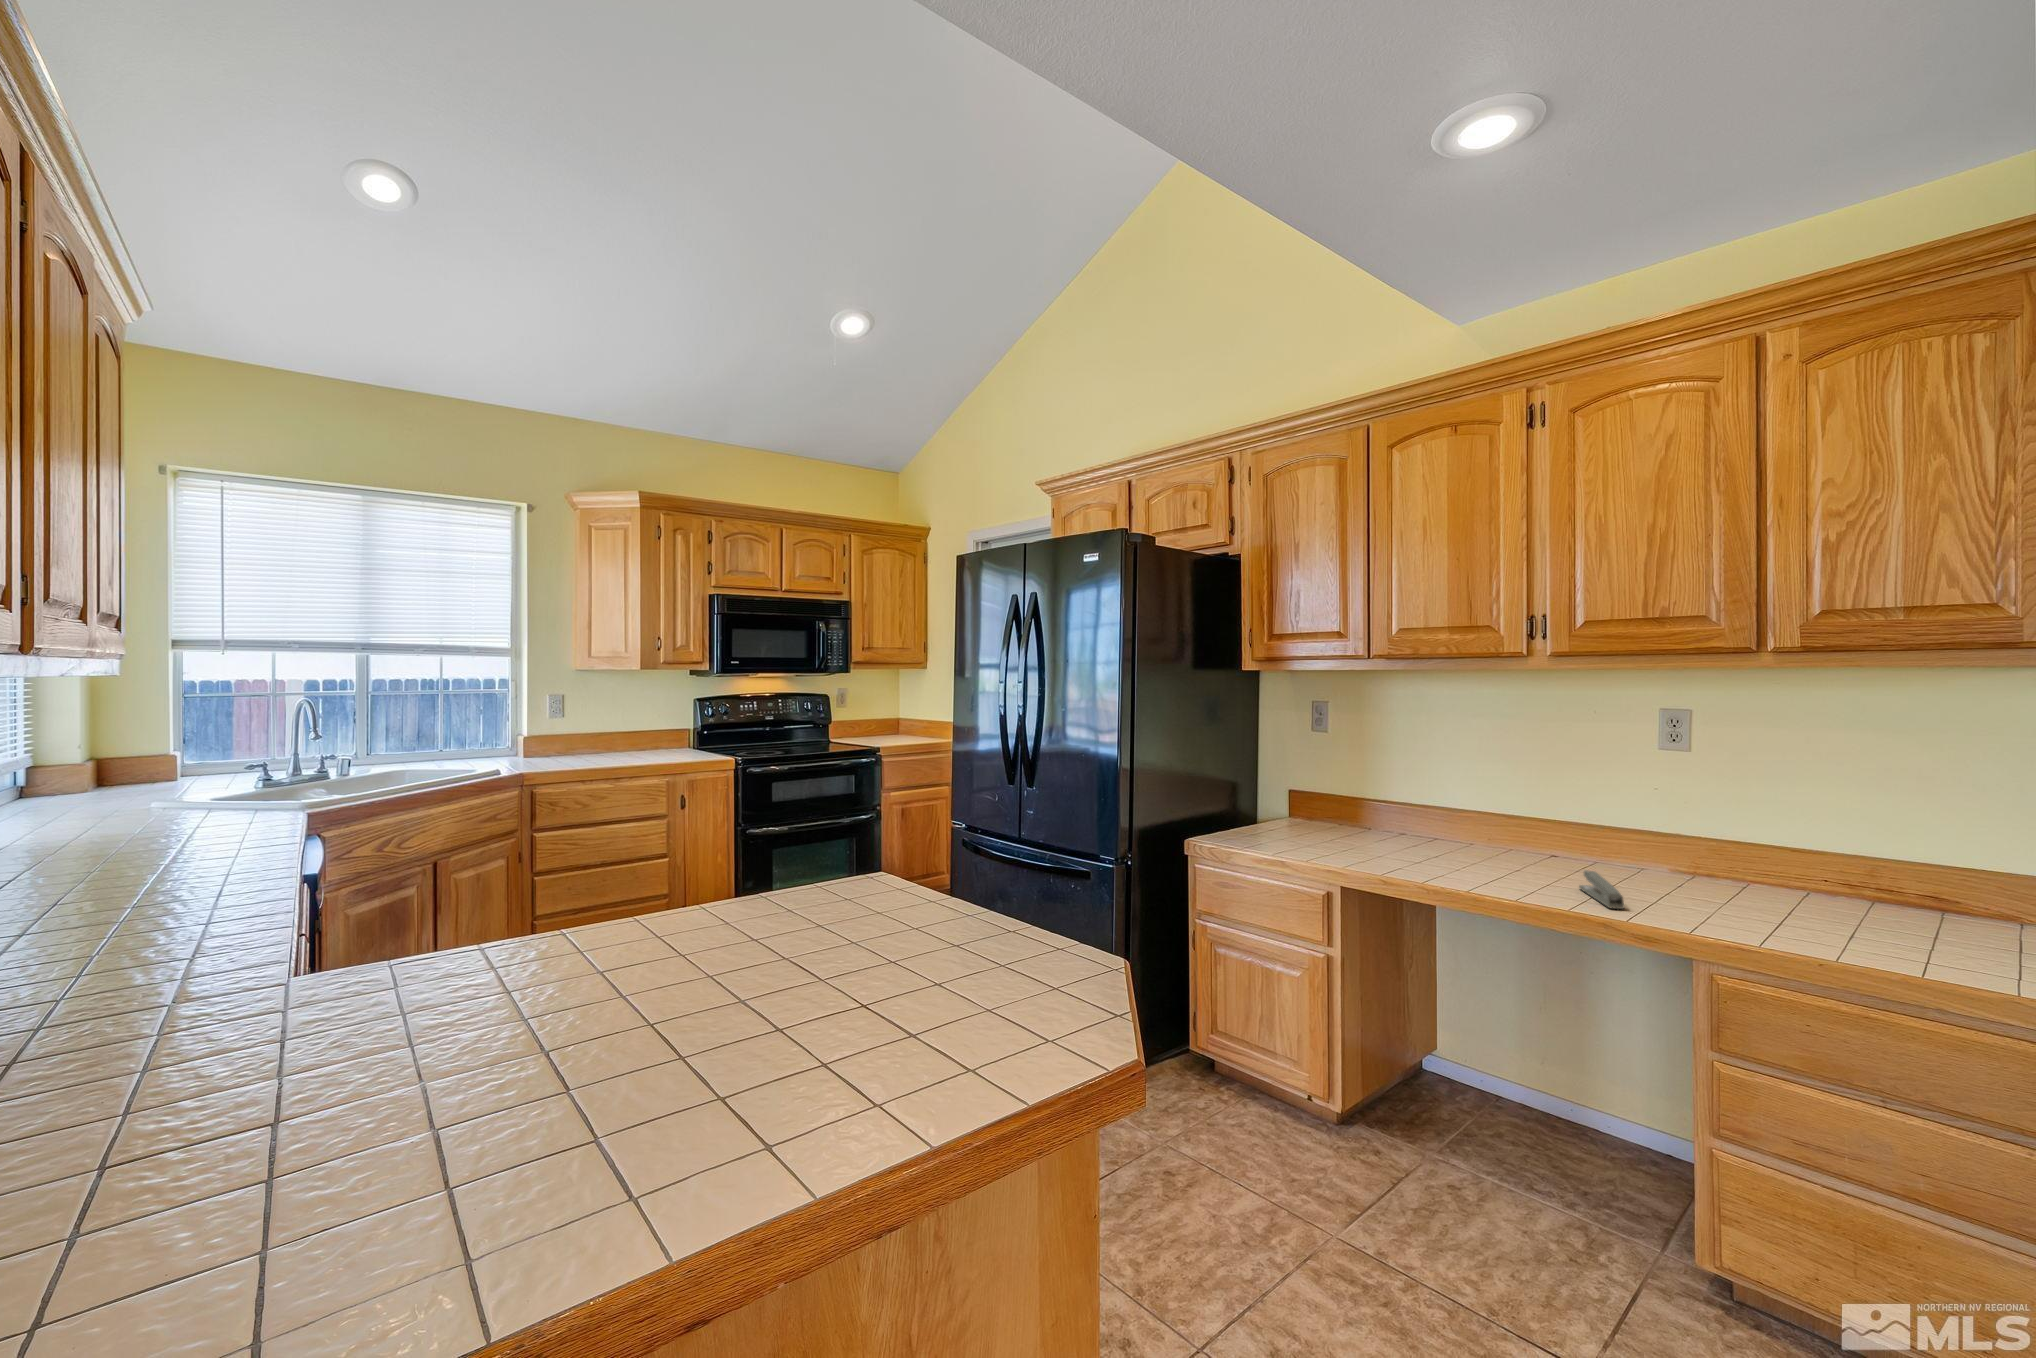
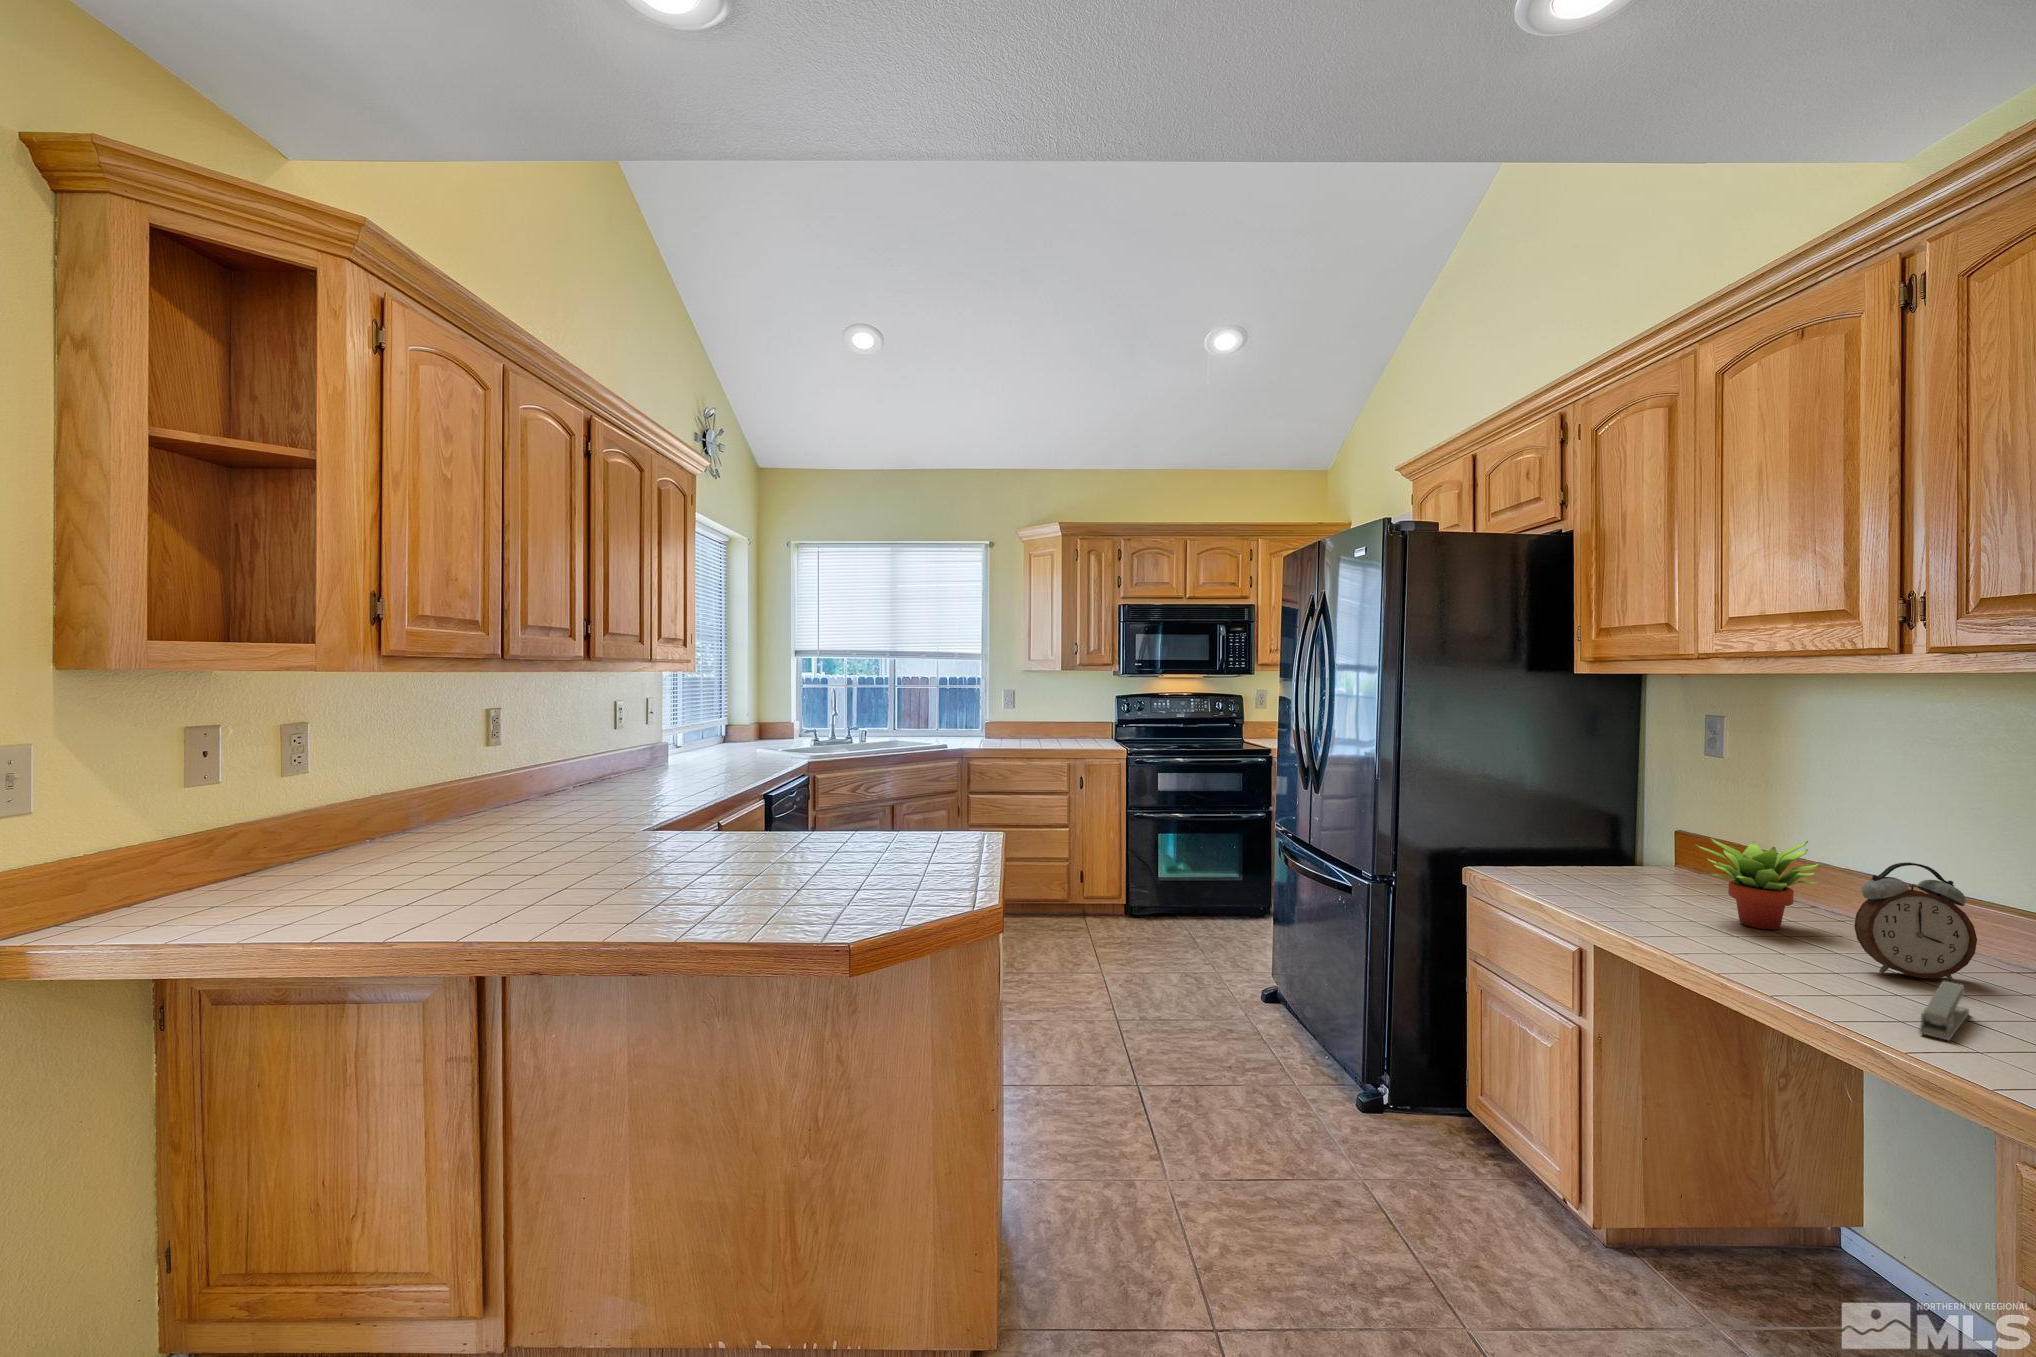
succulent plant: none [1379,787,1451,854] -> present [1695,837,1820,930]
alarm clock: none [1502,795,1556,872] -> present [1854,862,1977,980]

